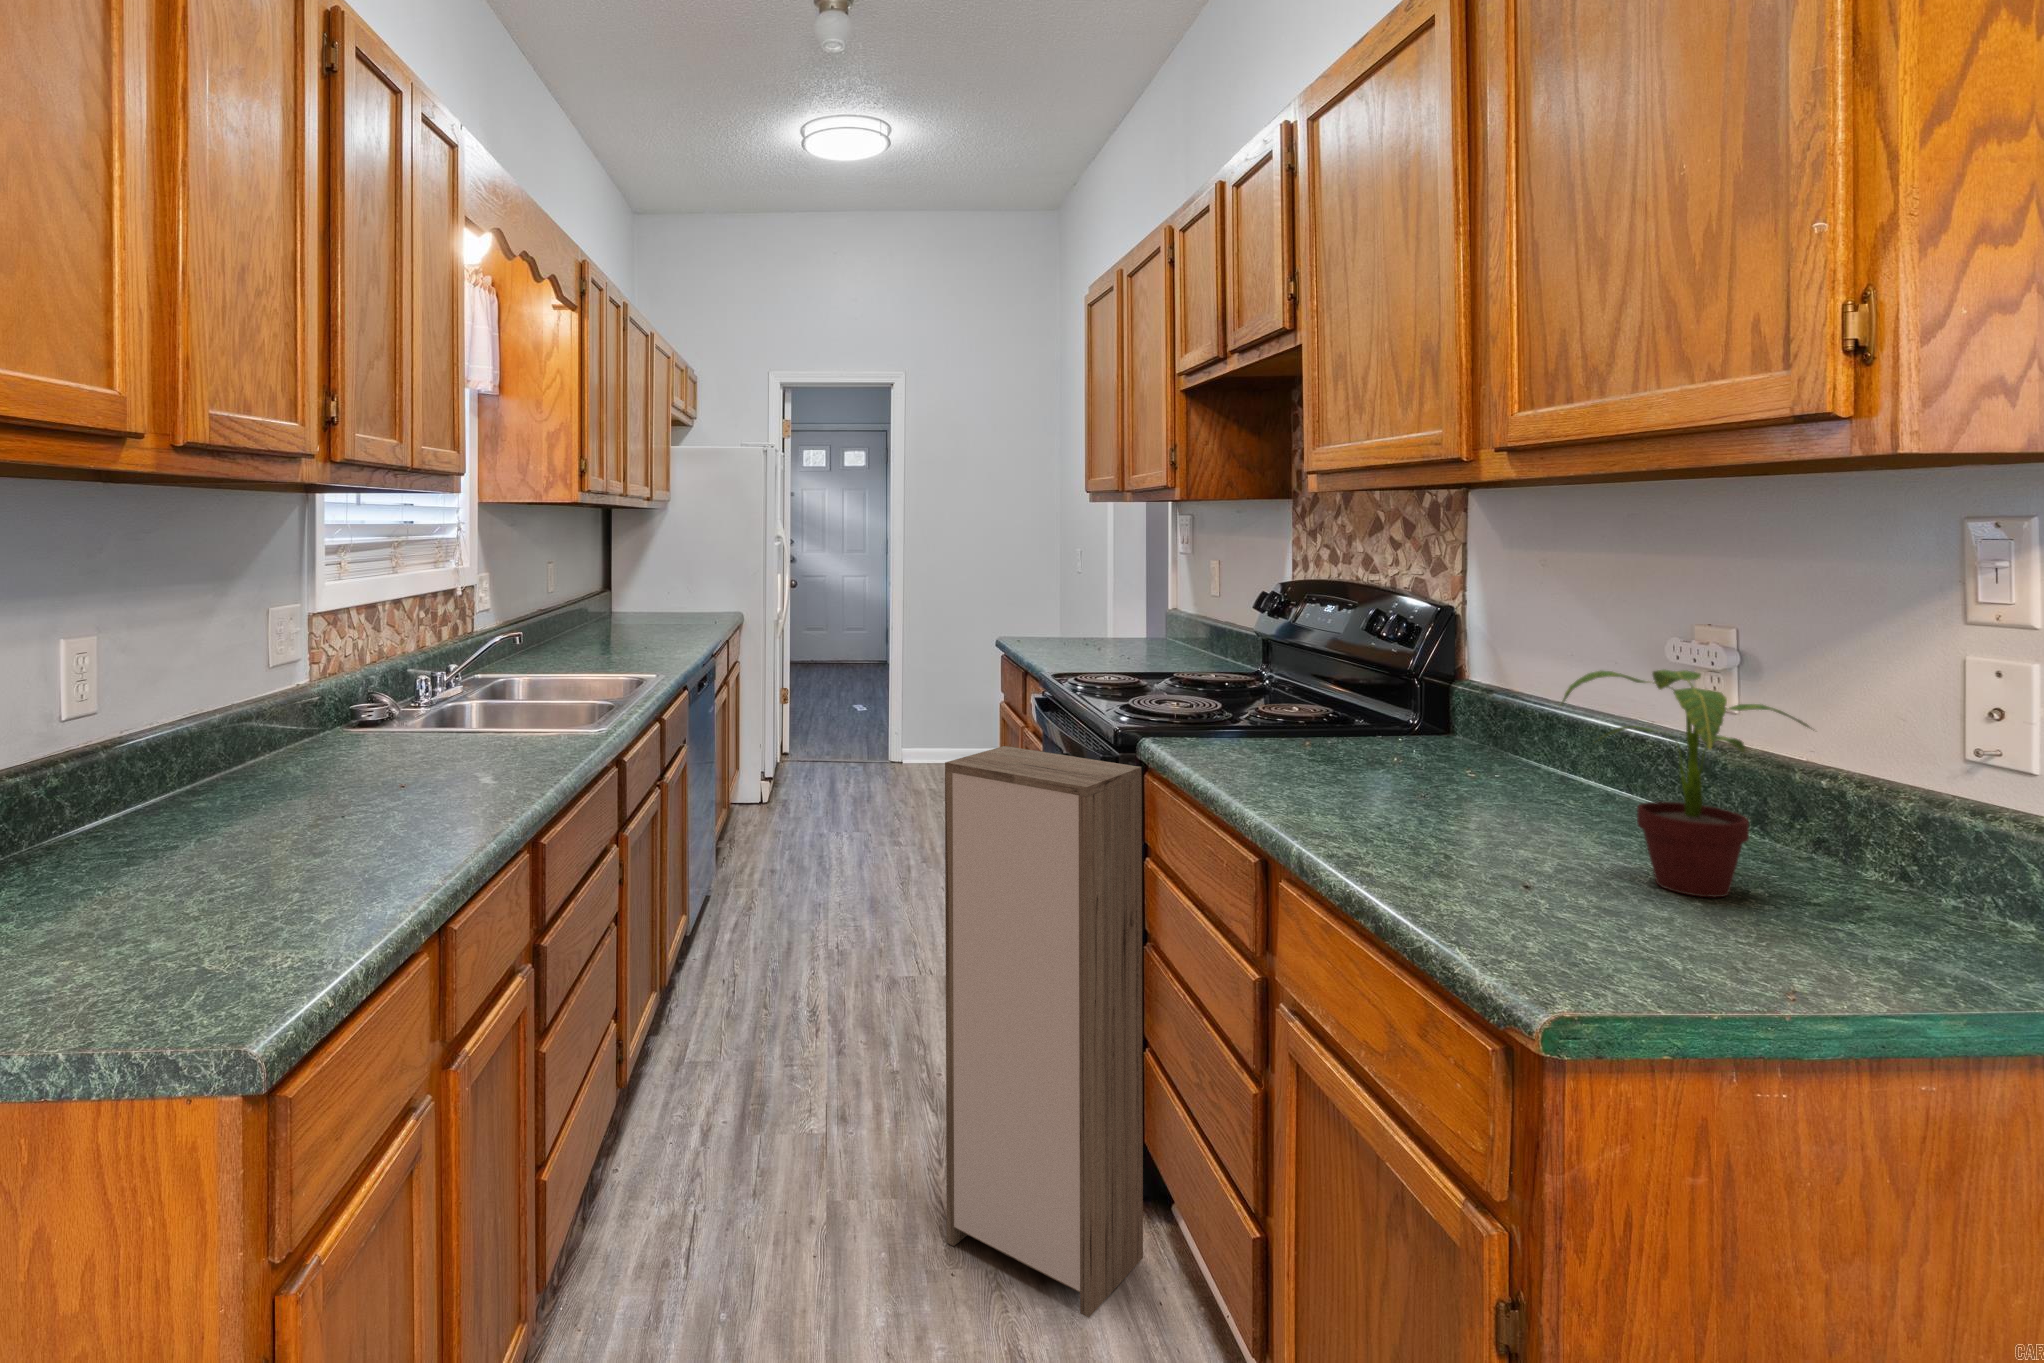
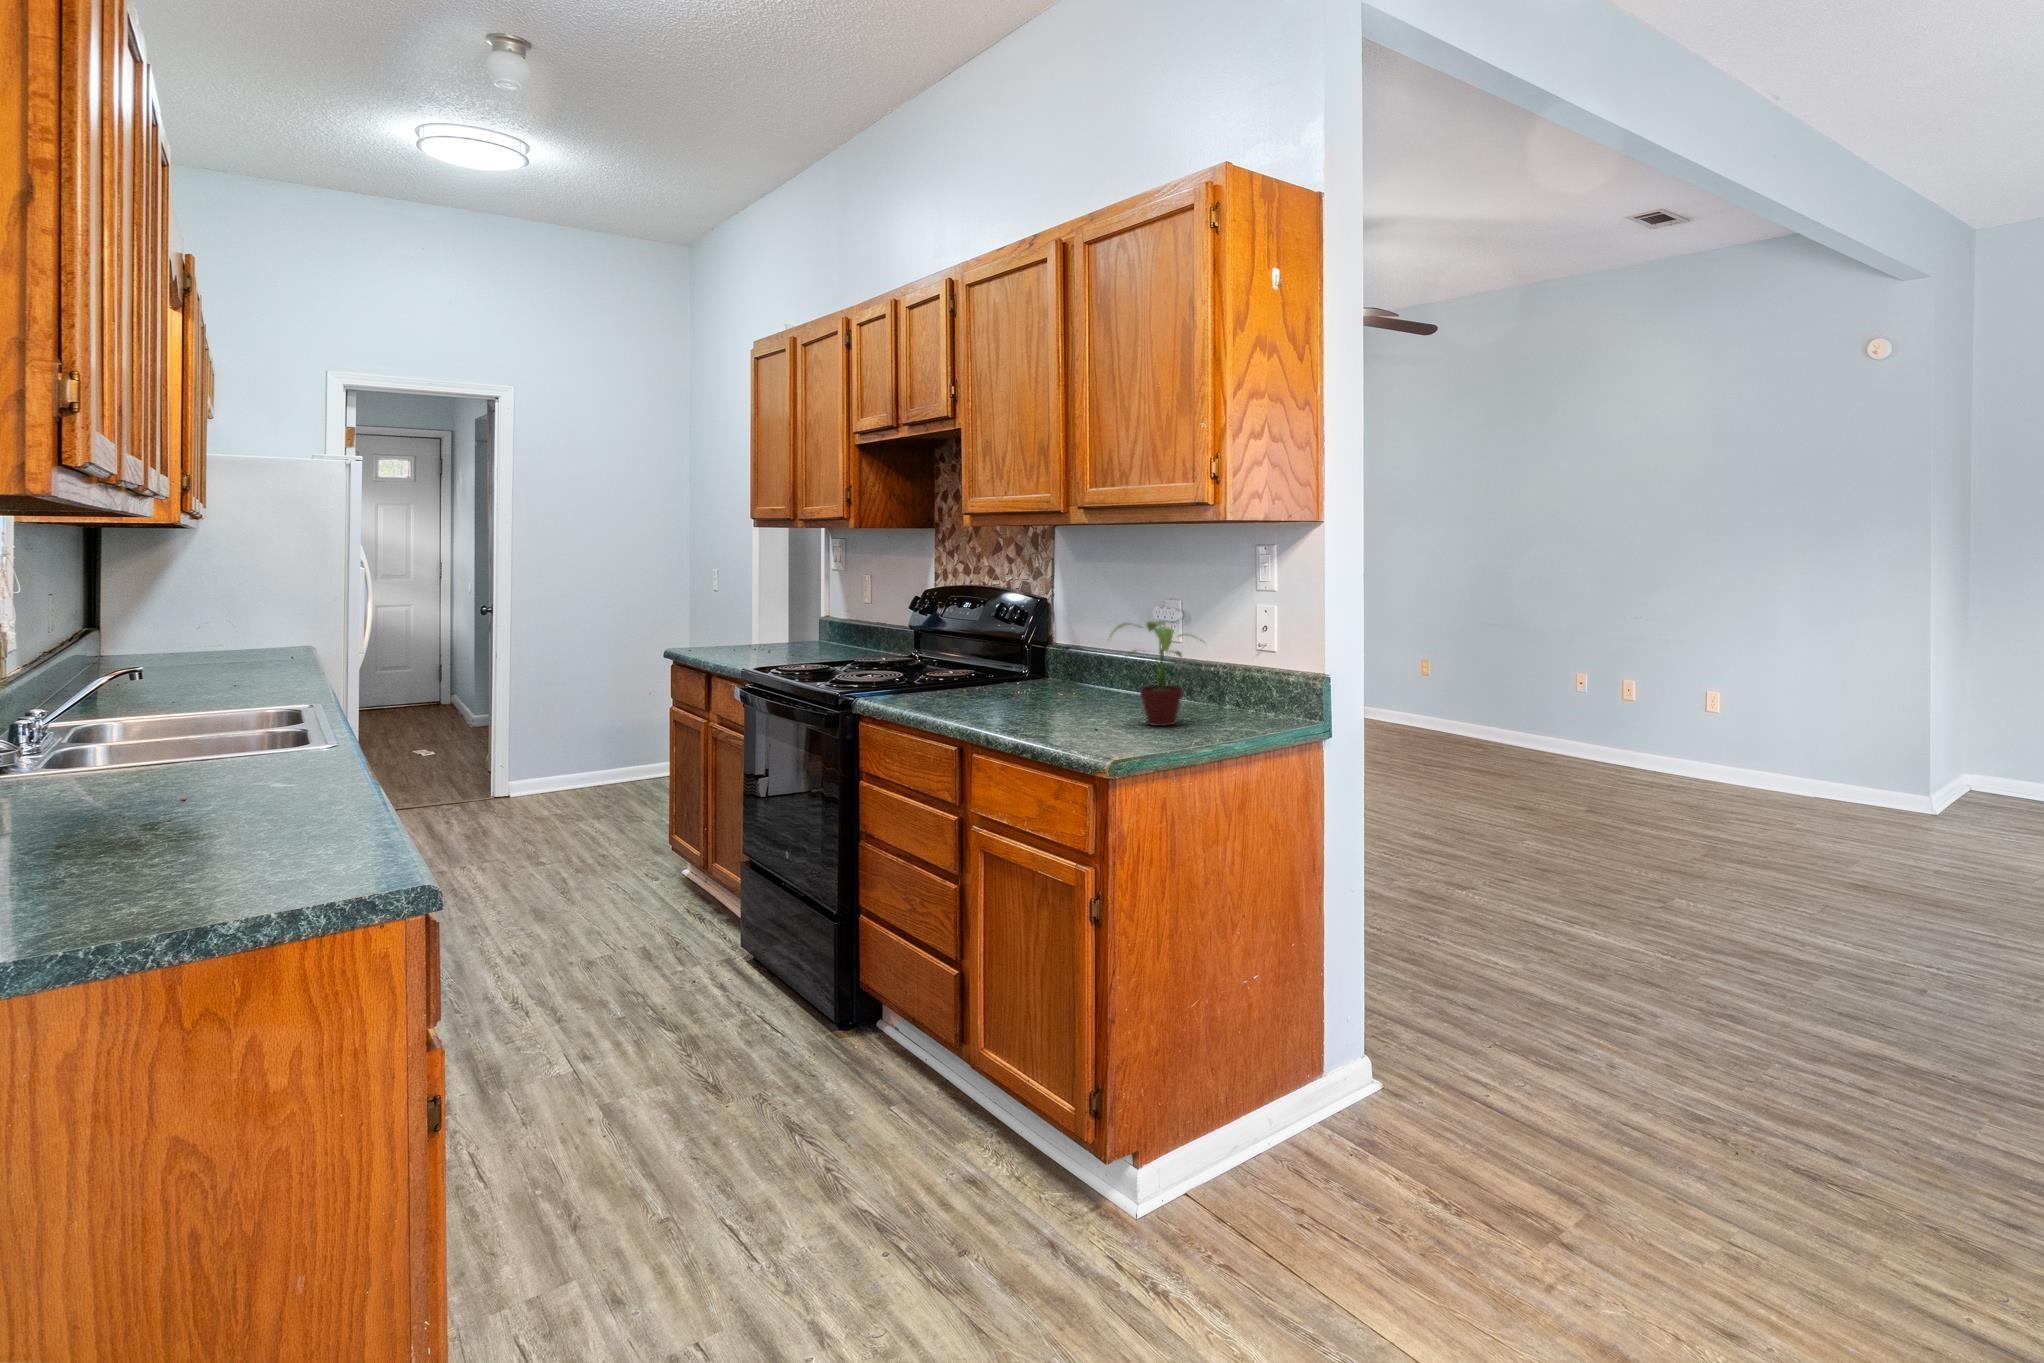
storage cabinet: present [945,746,1143,1318] -> none [709,717,860,1098]

